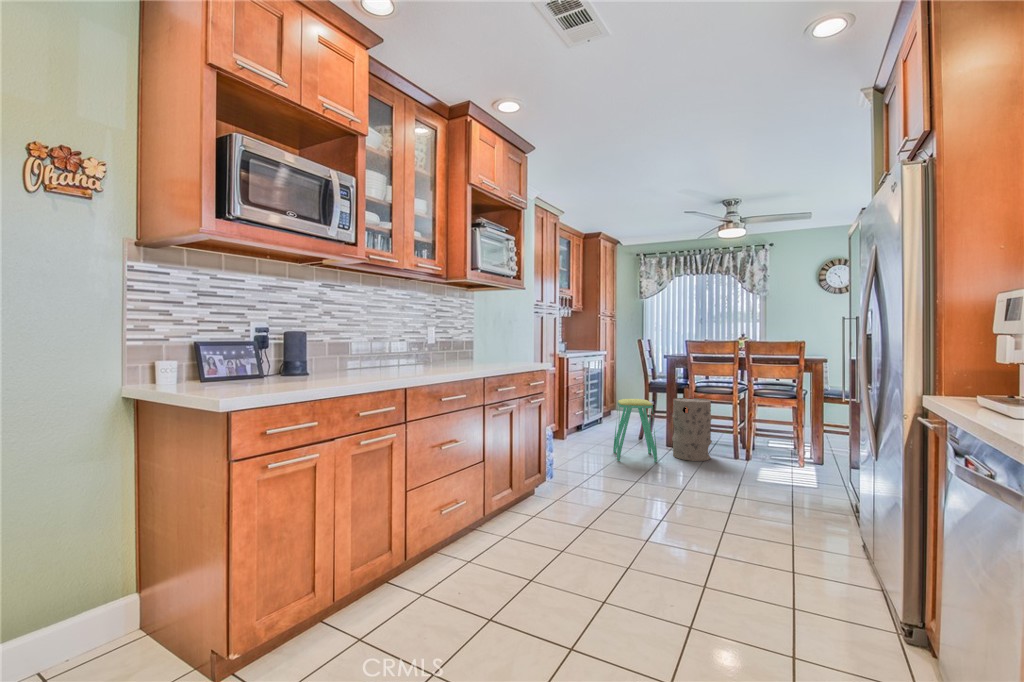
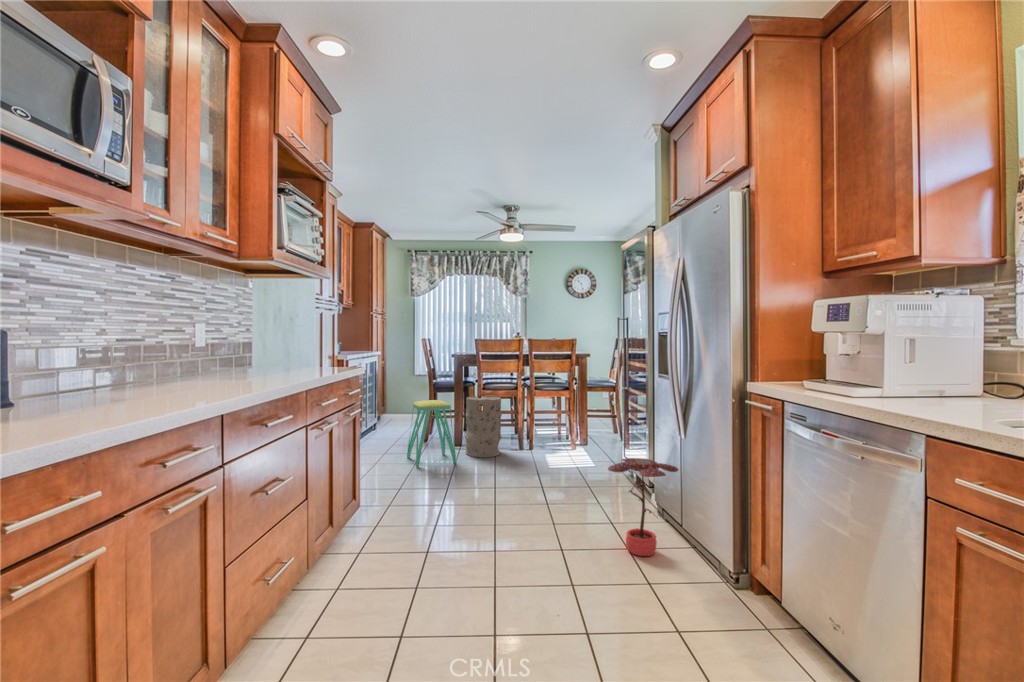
potted plant: none [769,467,861,577] -> present [608,458,678,556]

